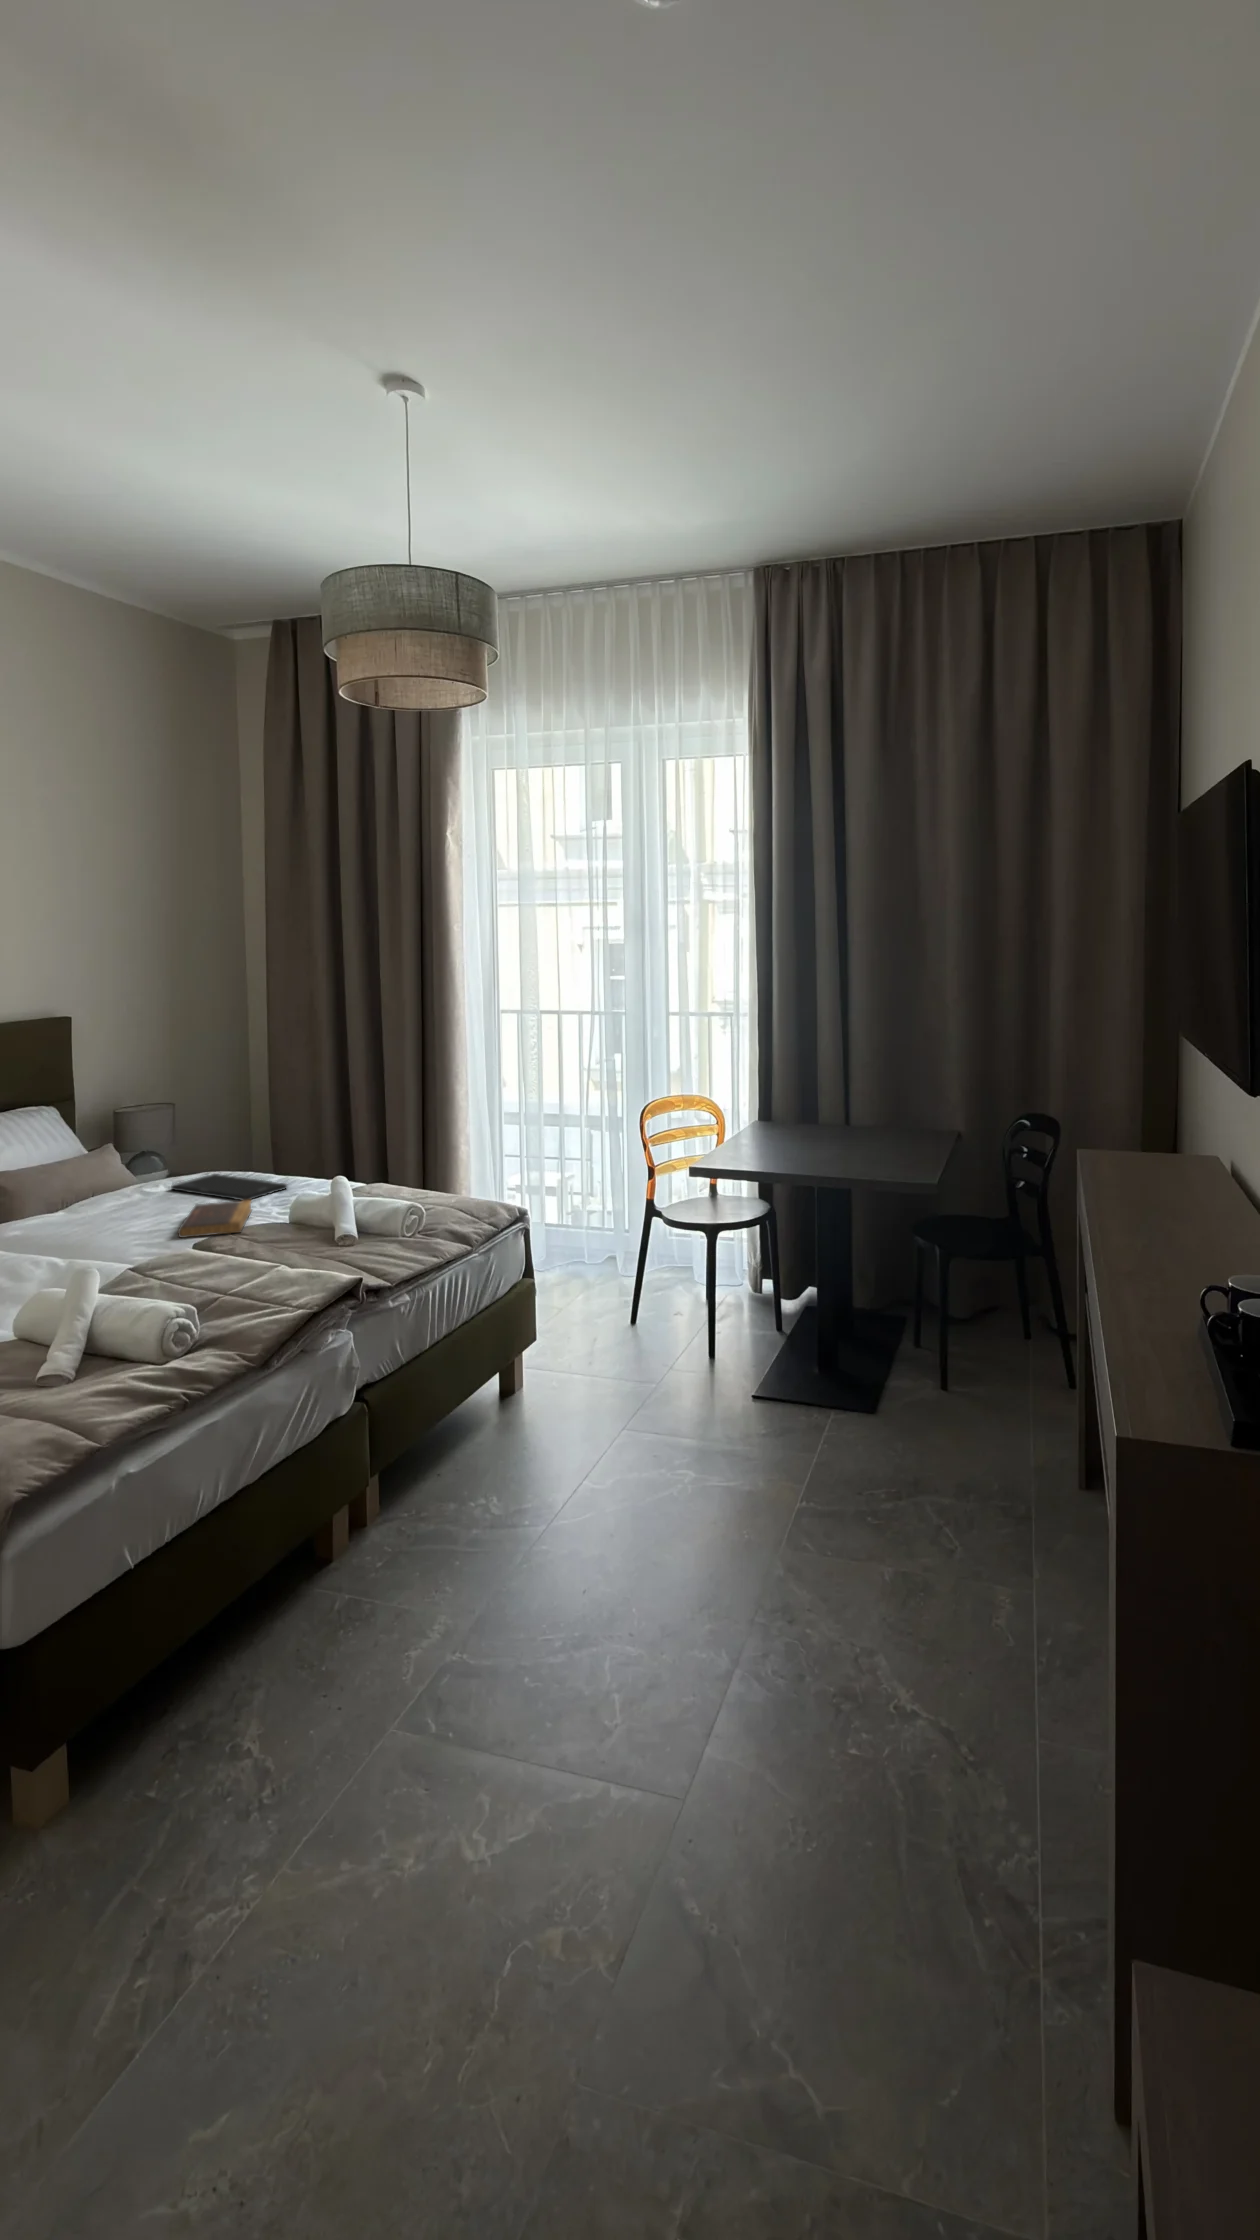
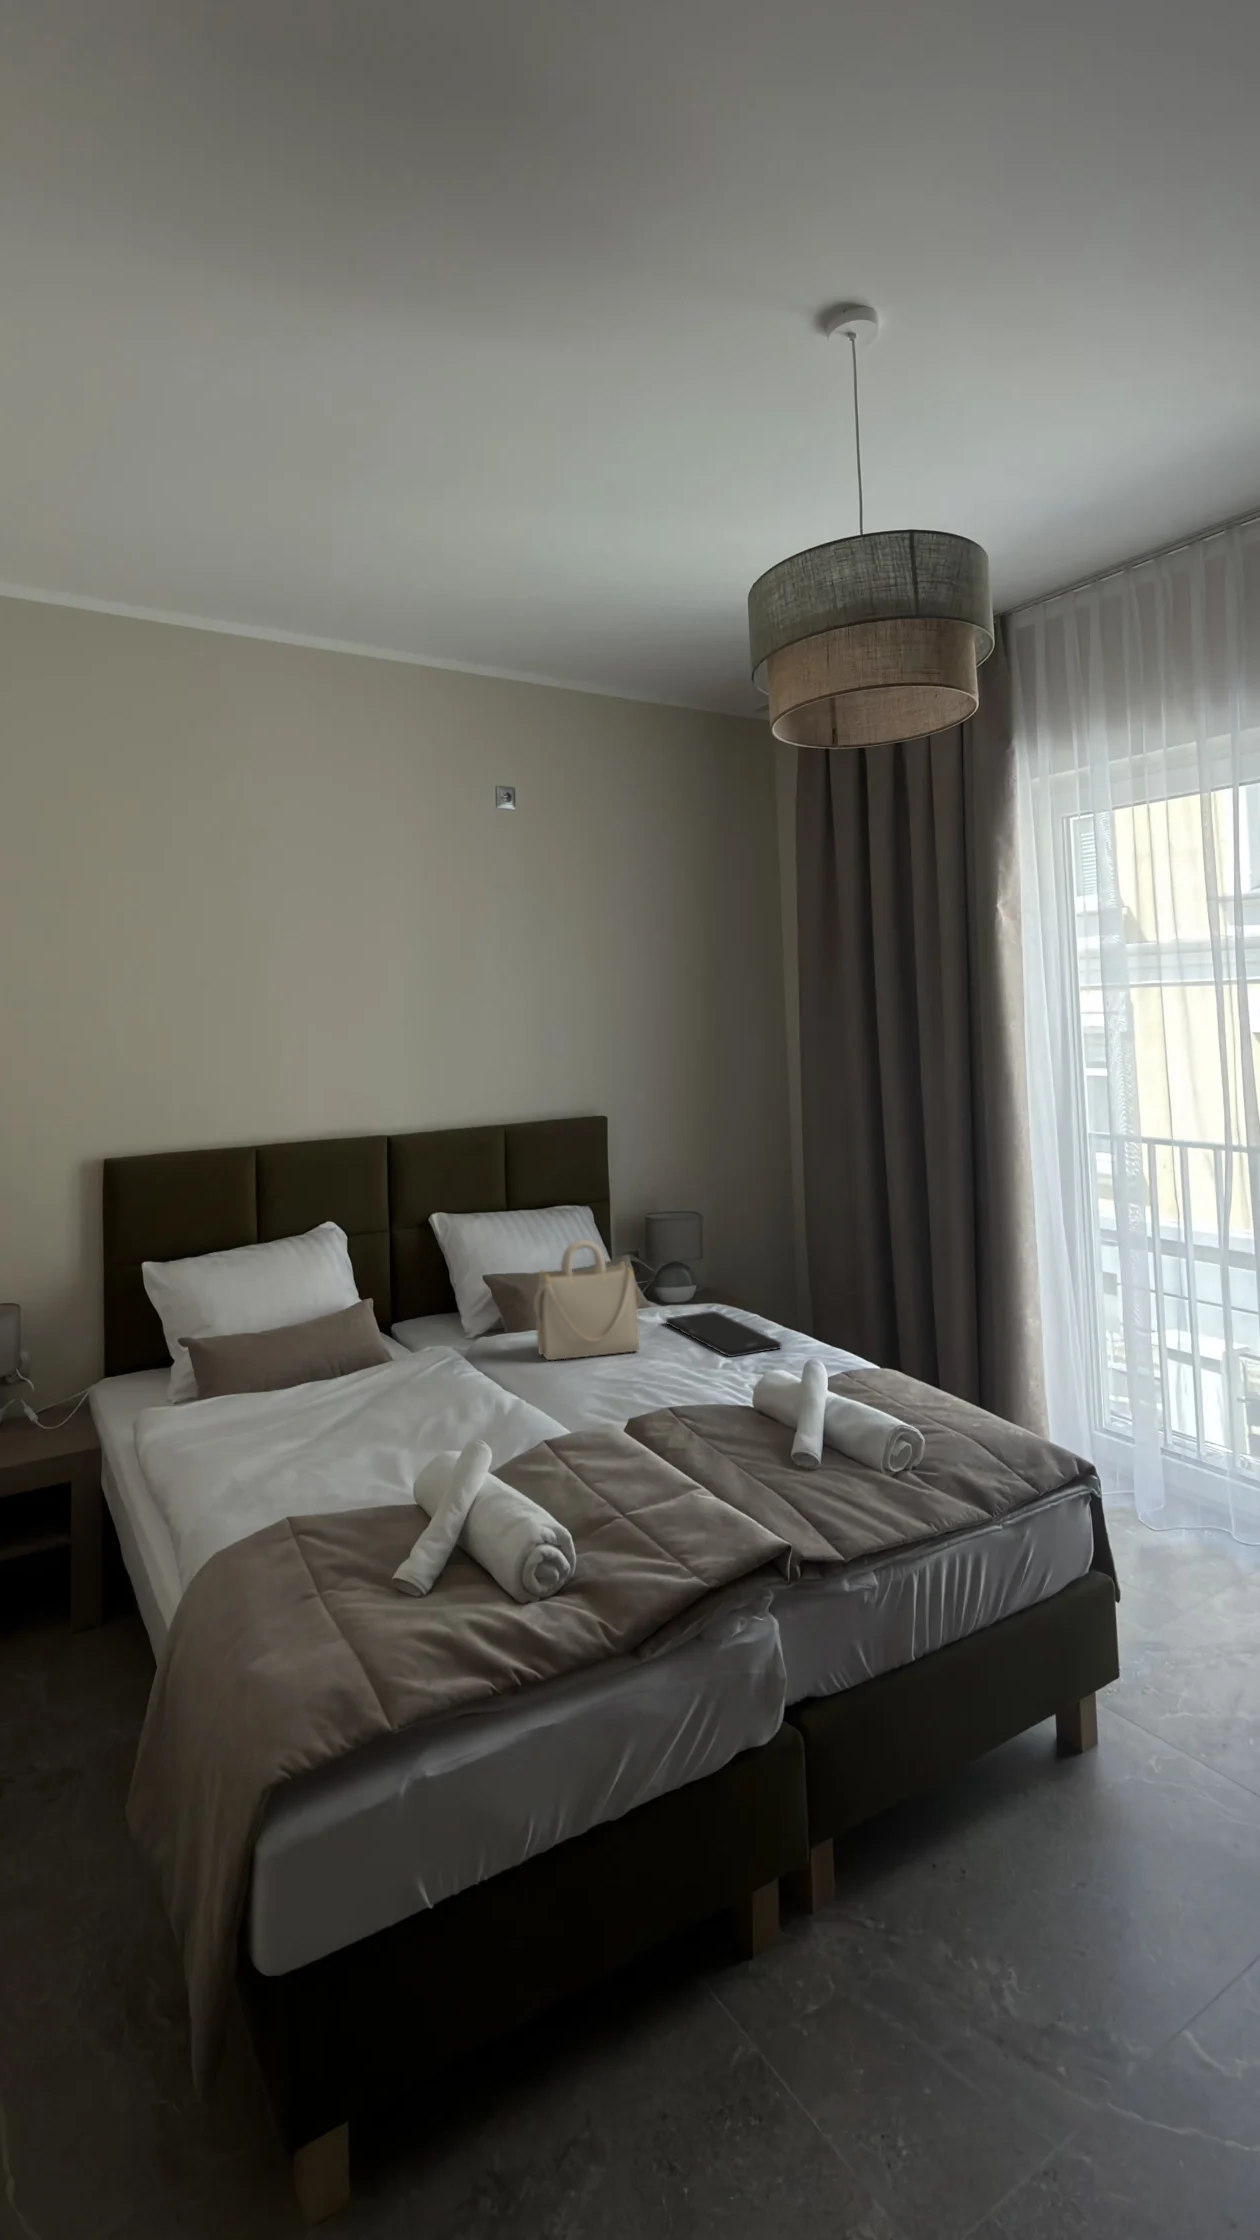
handbag: none [49,1119,160,1231] -> present [534,1240,640,1360]
book: present [178,1200,252,1238] -> none [636,1354,729,1407]

